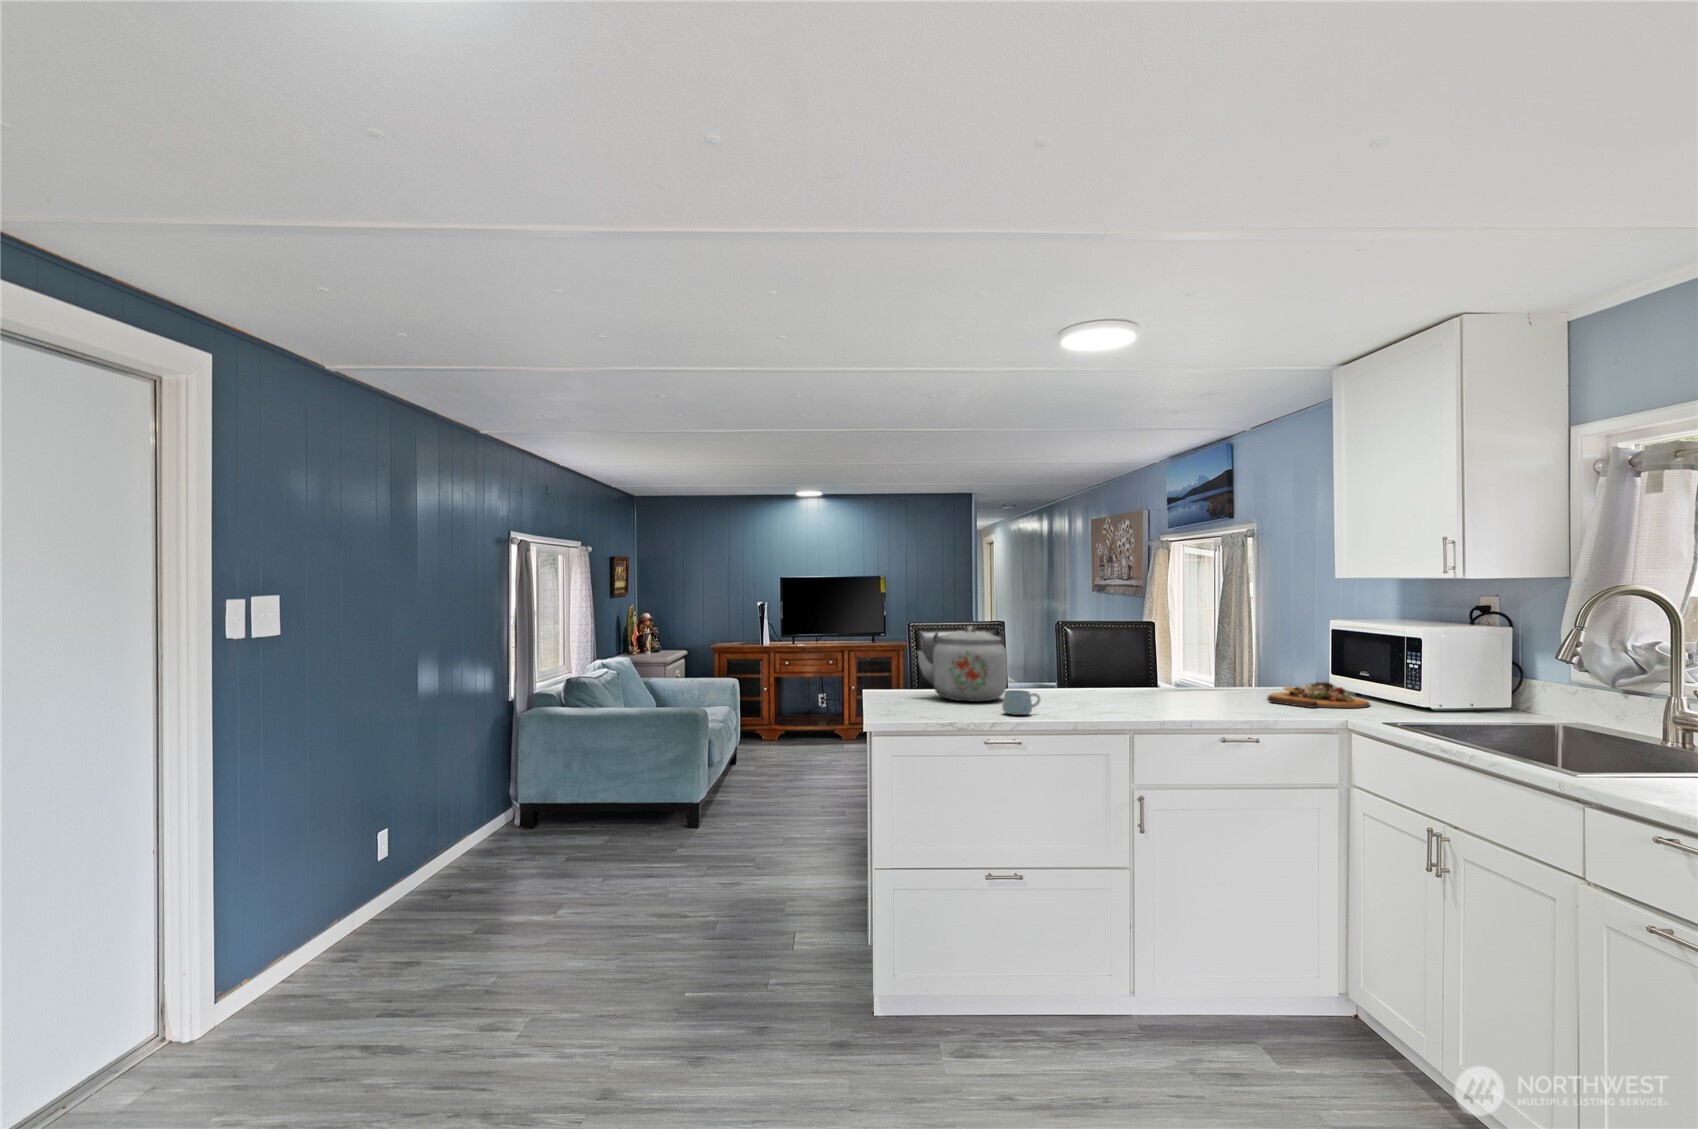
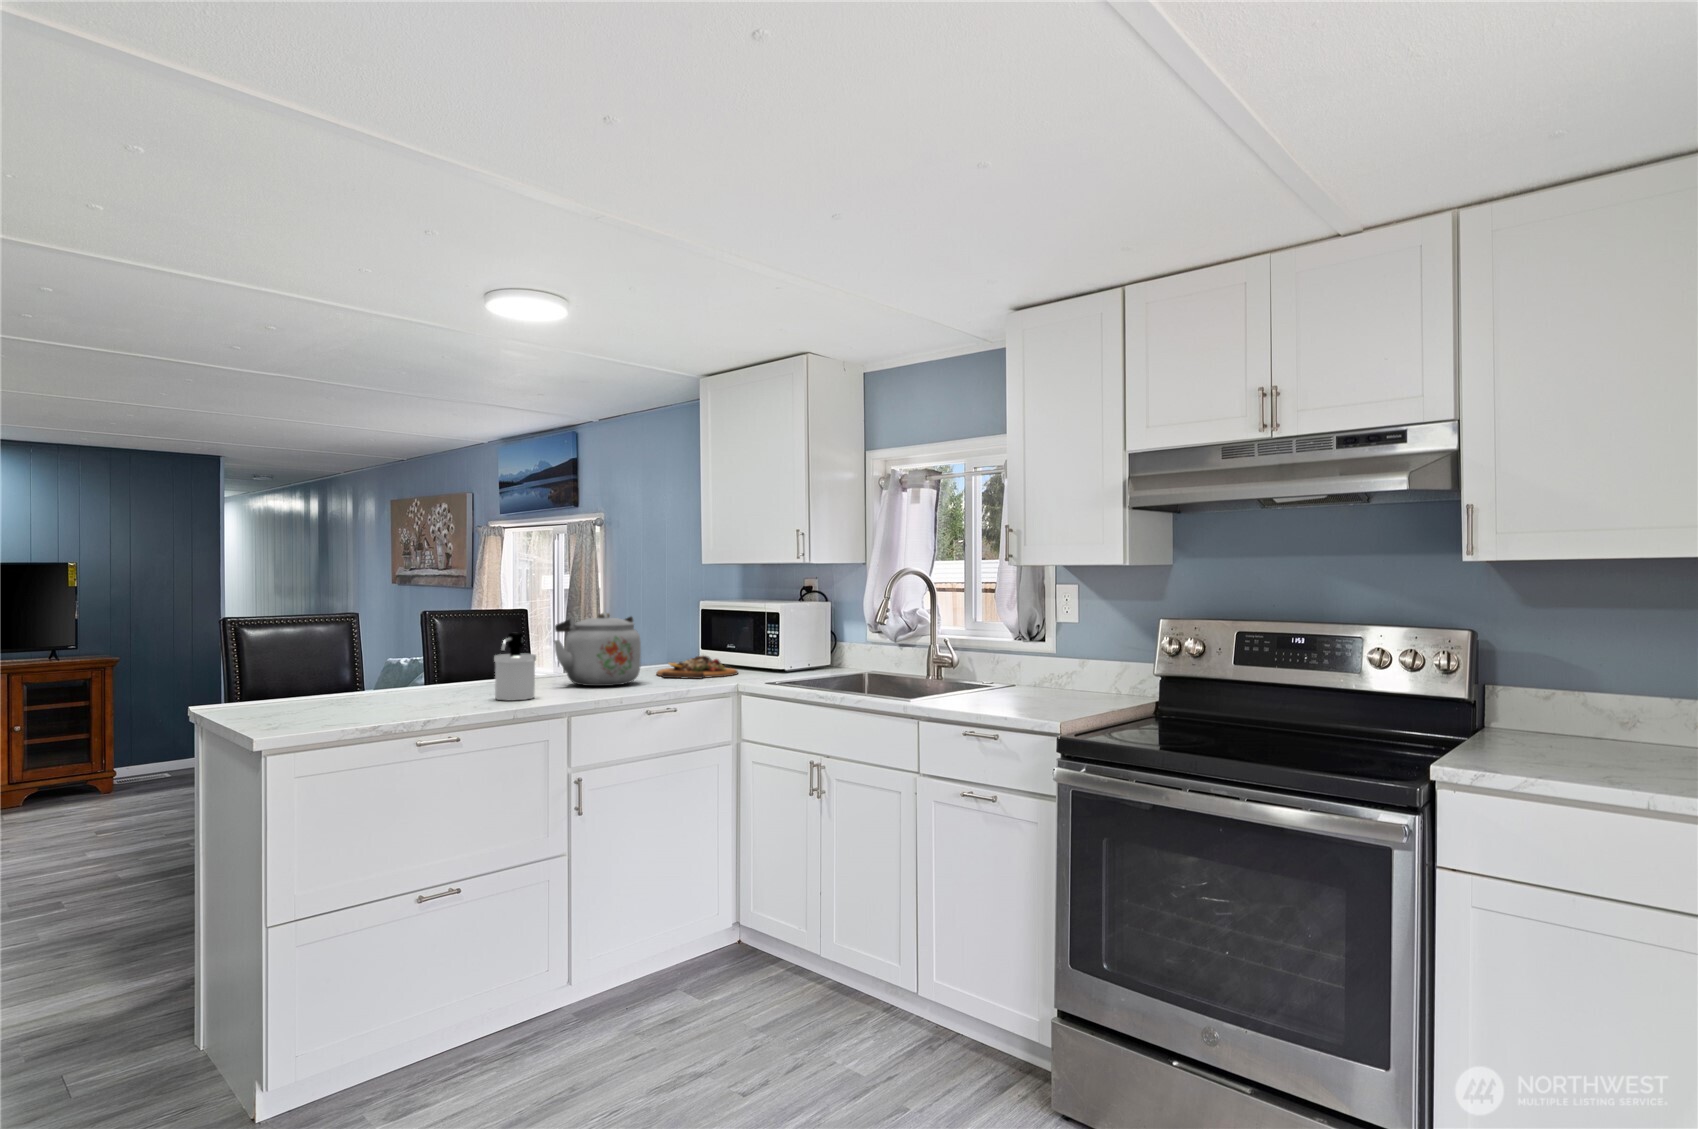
kettle: present [917,626,1007,702] -> present [554,613,641,686]
soap dispenser: none [1071,646,1111,710] -> present [494,633,536,700]
mug: present [1002,690,1041,715] -> none [431,685,473,713]

